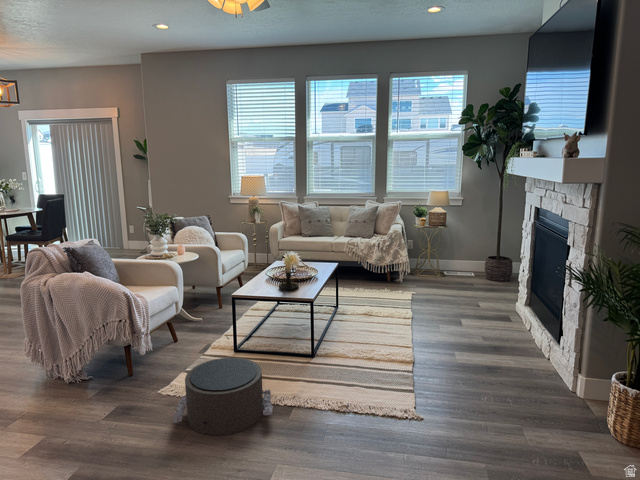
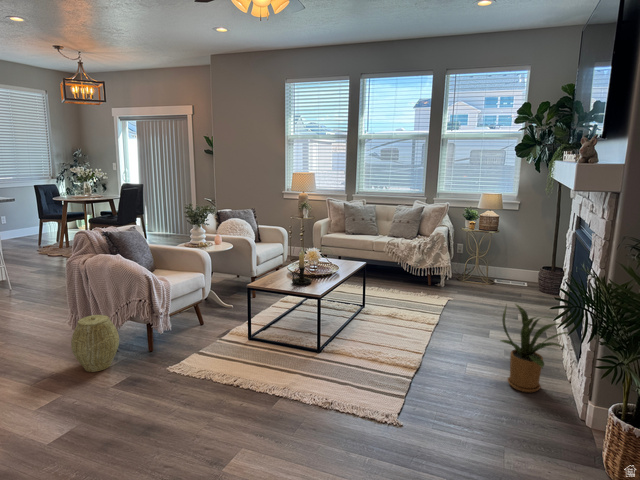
house plant: none [486,291,561,373] -> present [501,304,569,392]
woven basket: none [41,341,97,408] -> present [71,315,119,372]
pouf: present [173,358,273,436] -> none [165,343,261,413]

